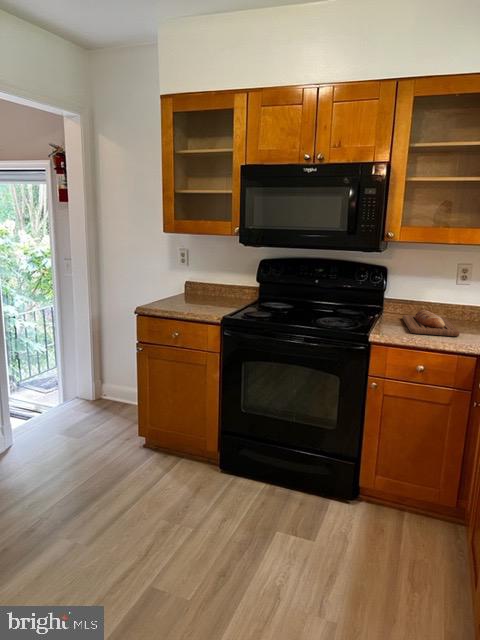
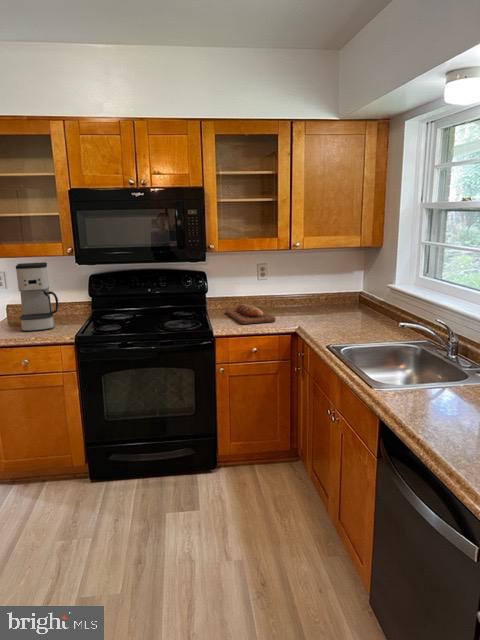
coffee maker: none [183,240,222,307] -> present [16,262,58,331]

